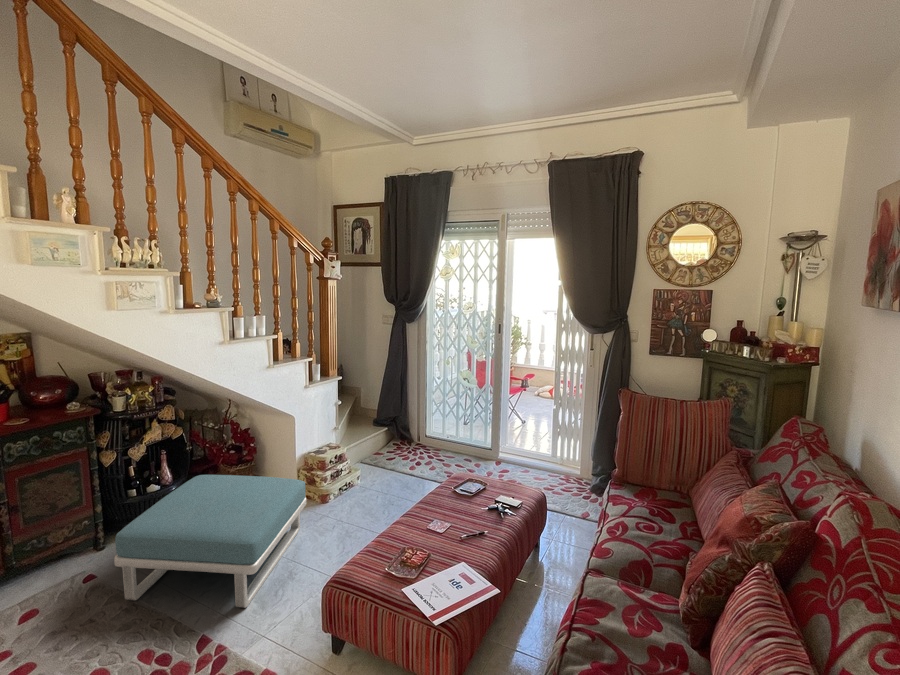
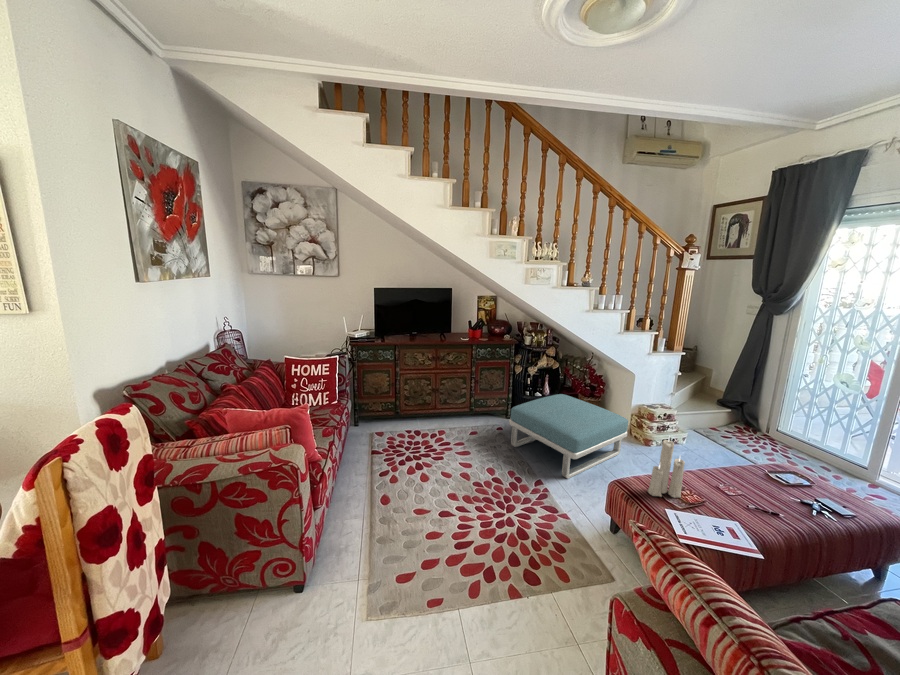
candle: none [372,488,405,578] -> present [648,440,685,498]

